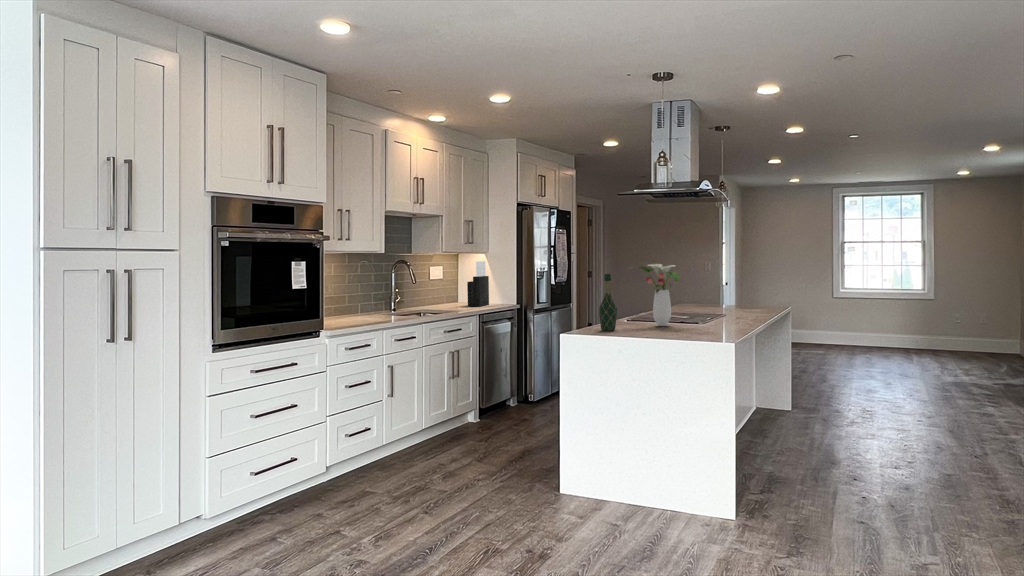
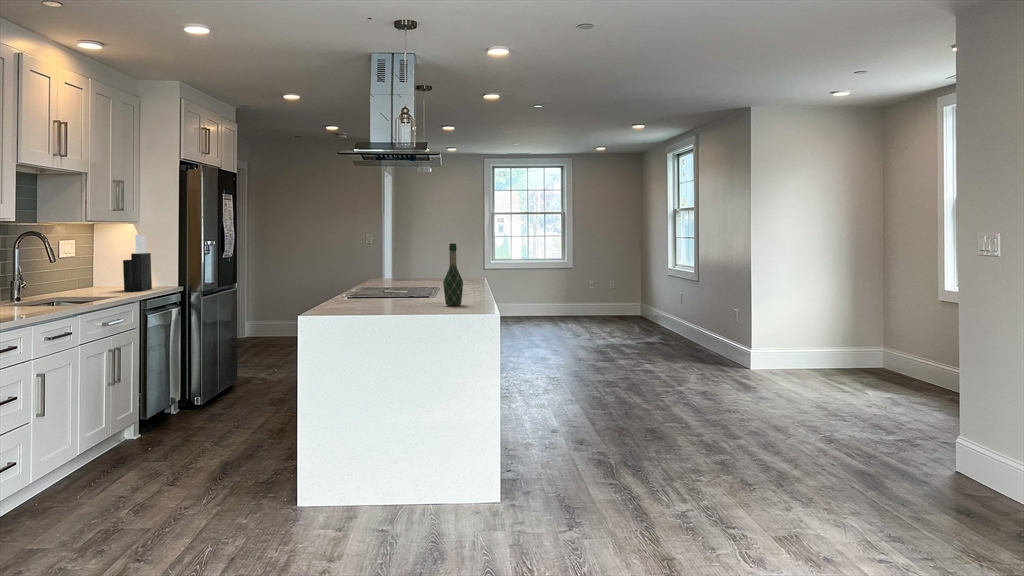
flower arrangement: present [638,264,679,326] -> none [365,235,424,304]
wine bottle: present [599,274,617,331] -> present [443,243,463,306]

